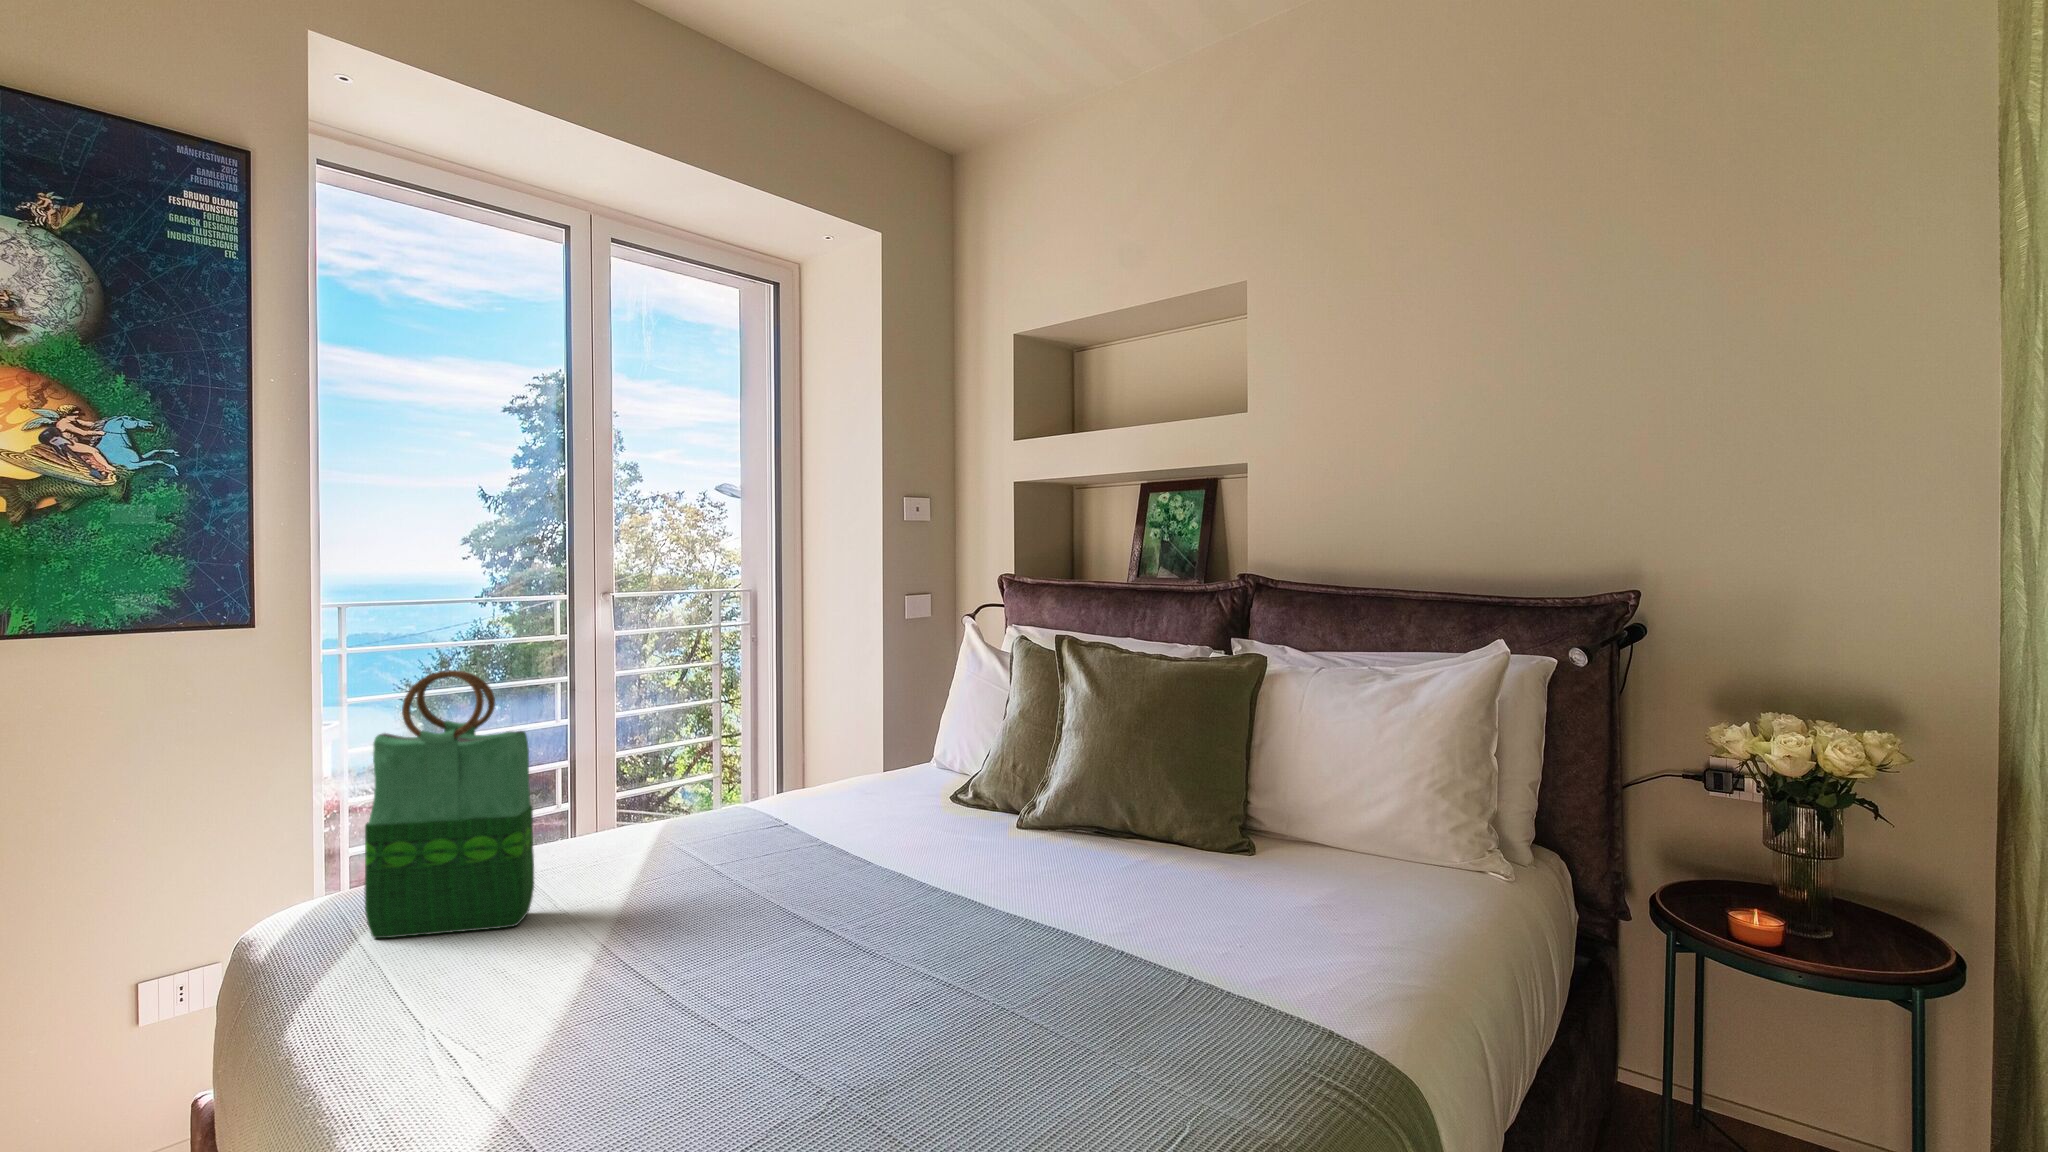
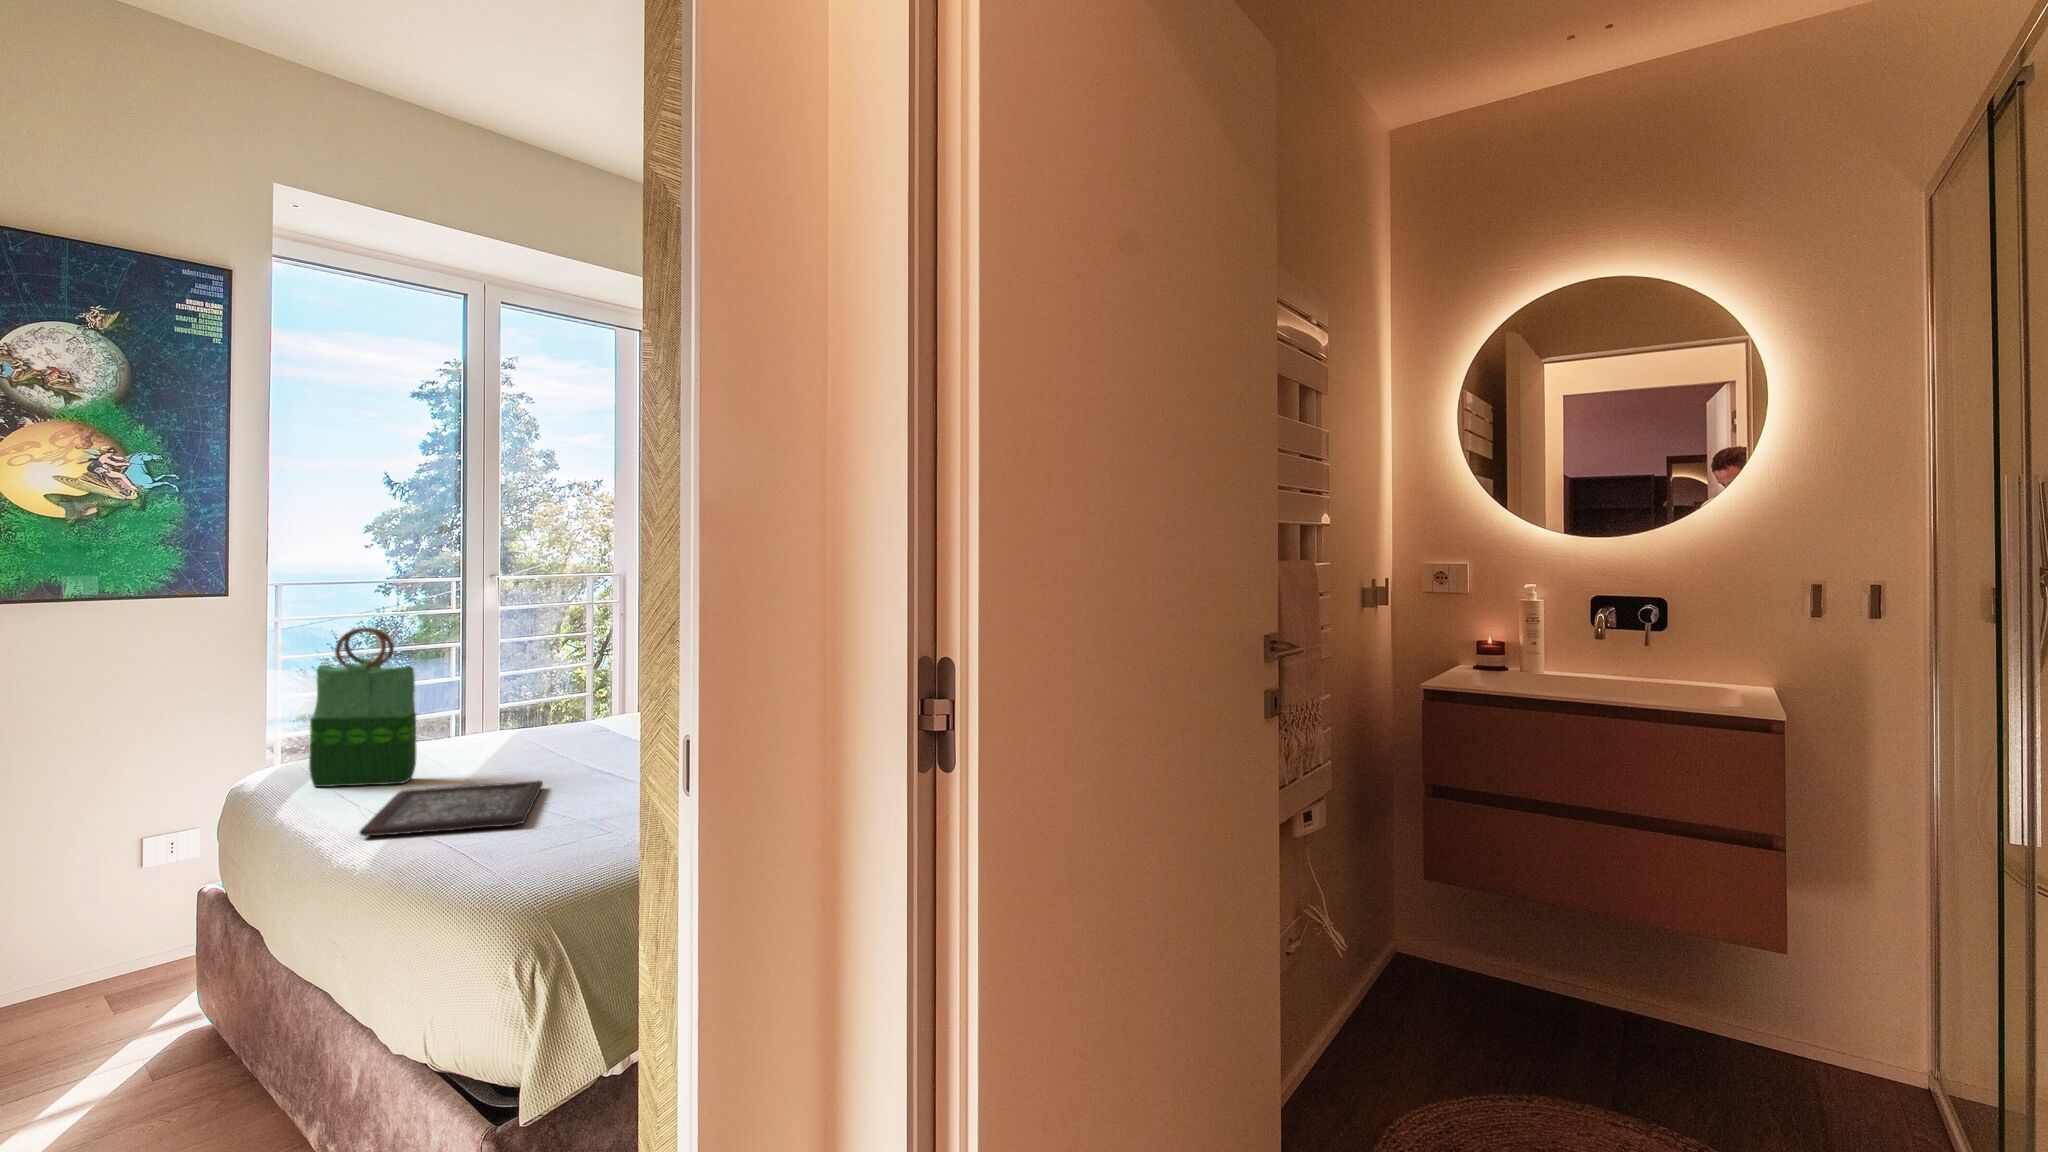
tray: none [447,918,746,1086] -> present [360,781,543,836]

